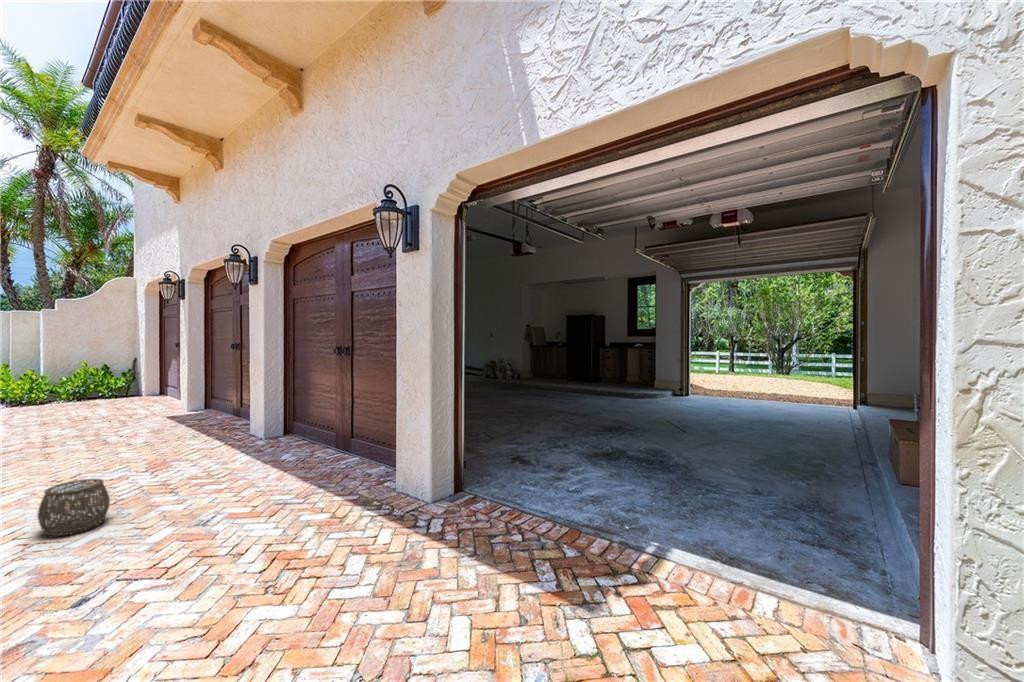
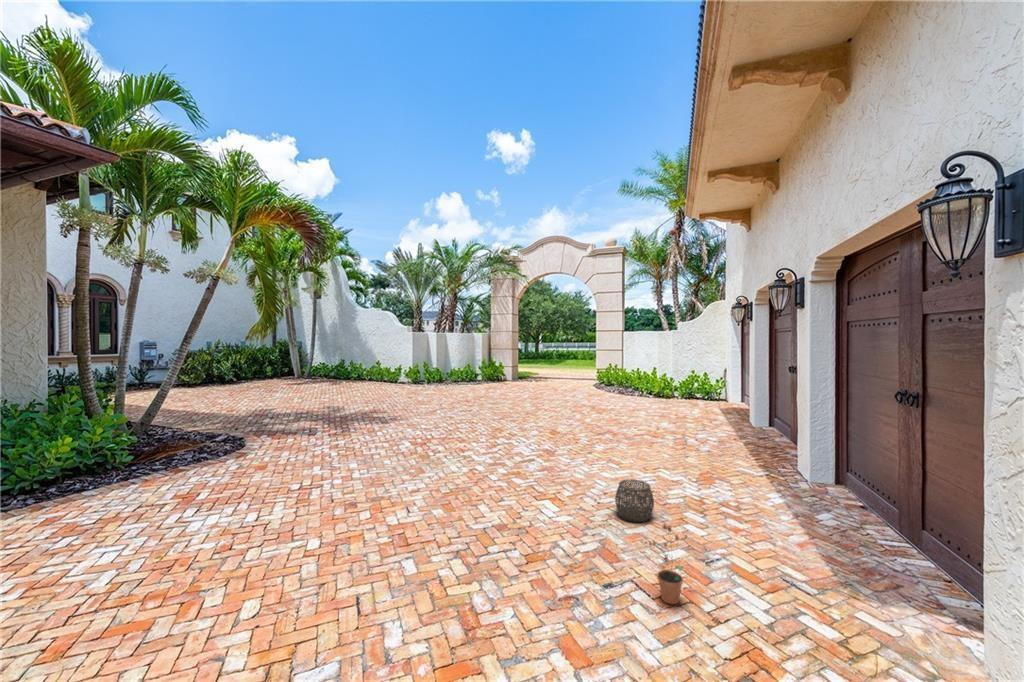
potted plant: none [145,488,199,573] -> present [649,524,683,604]

